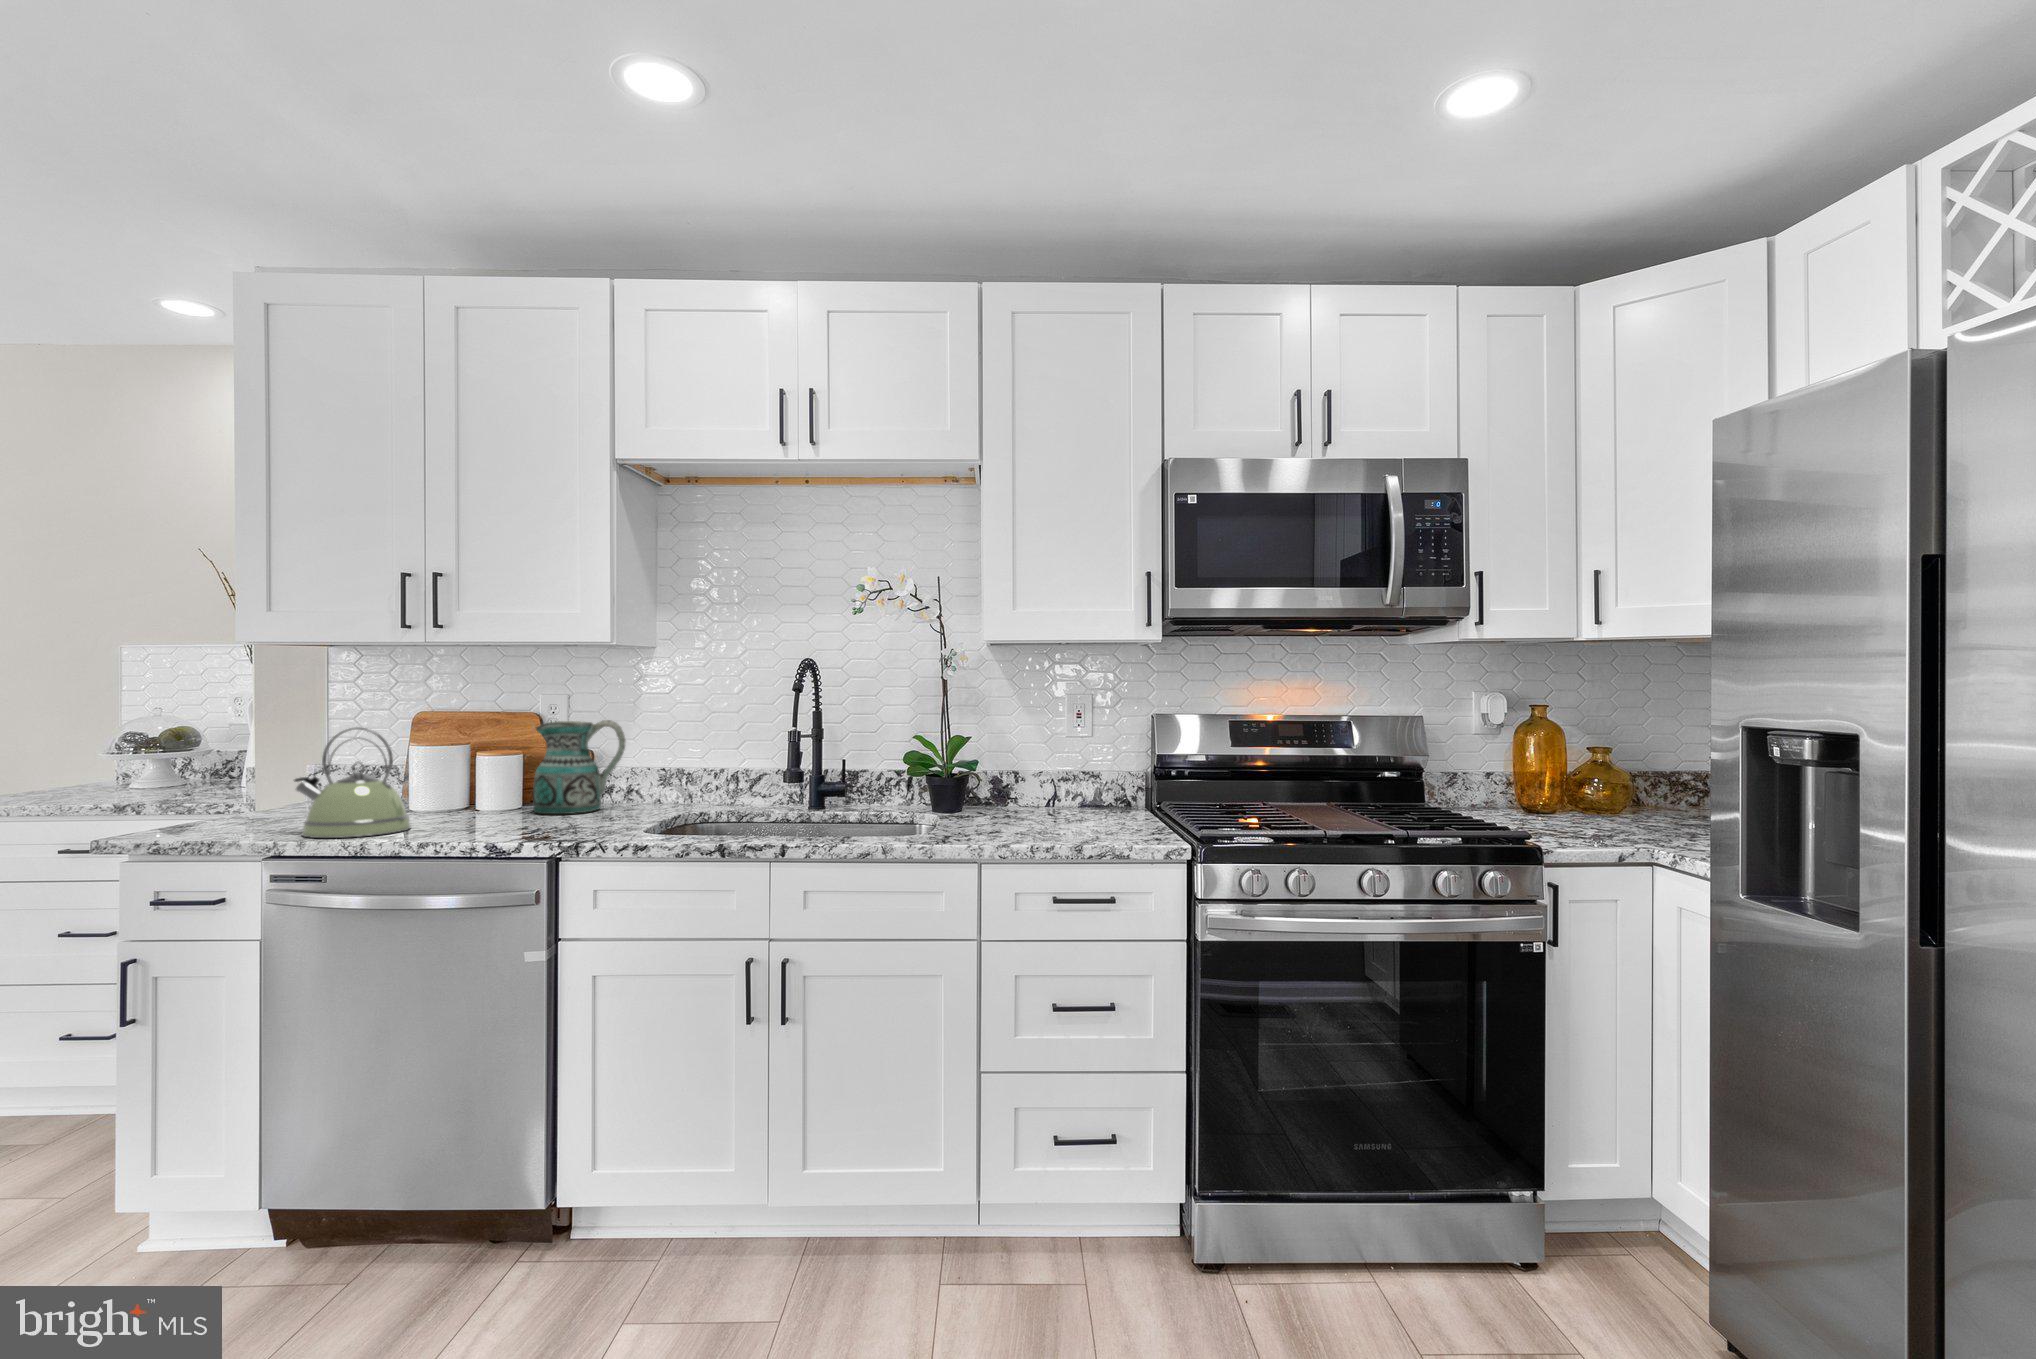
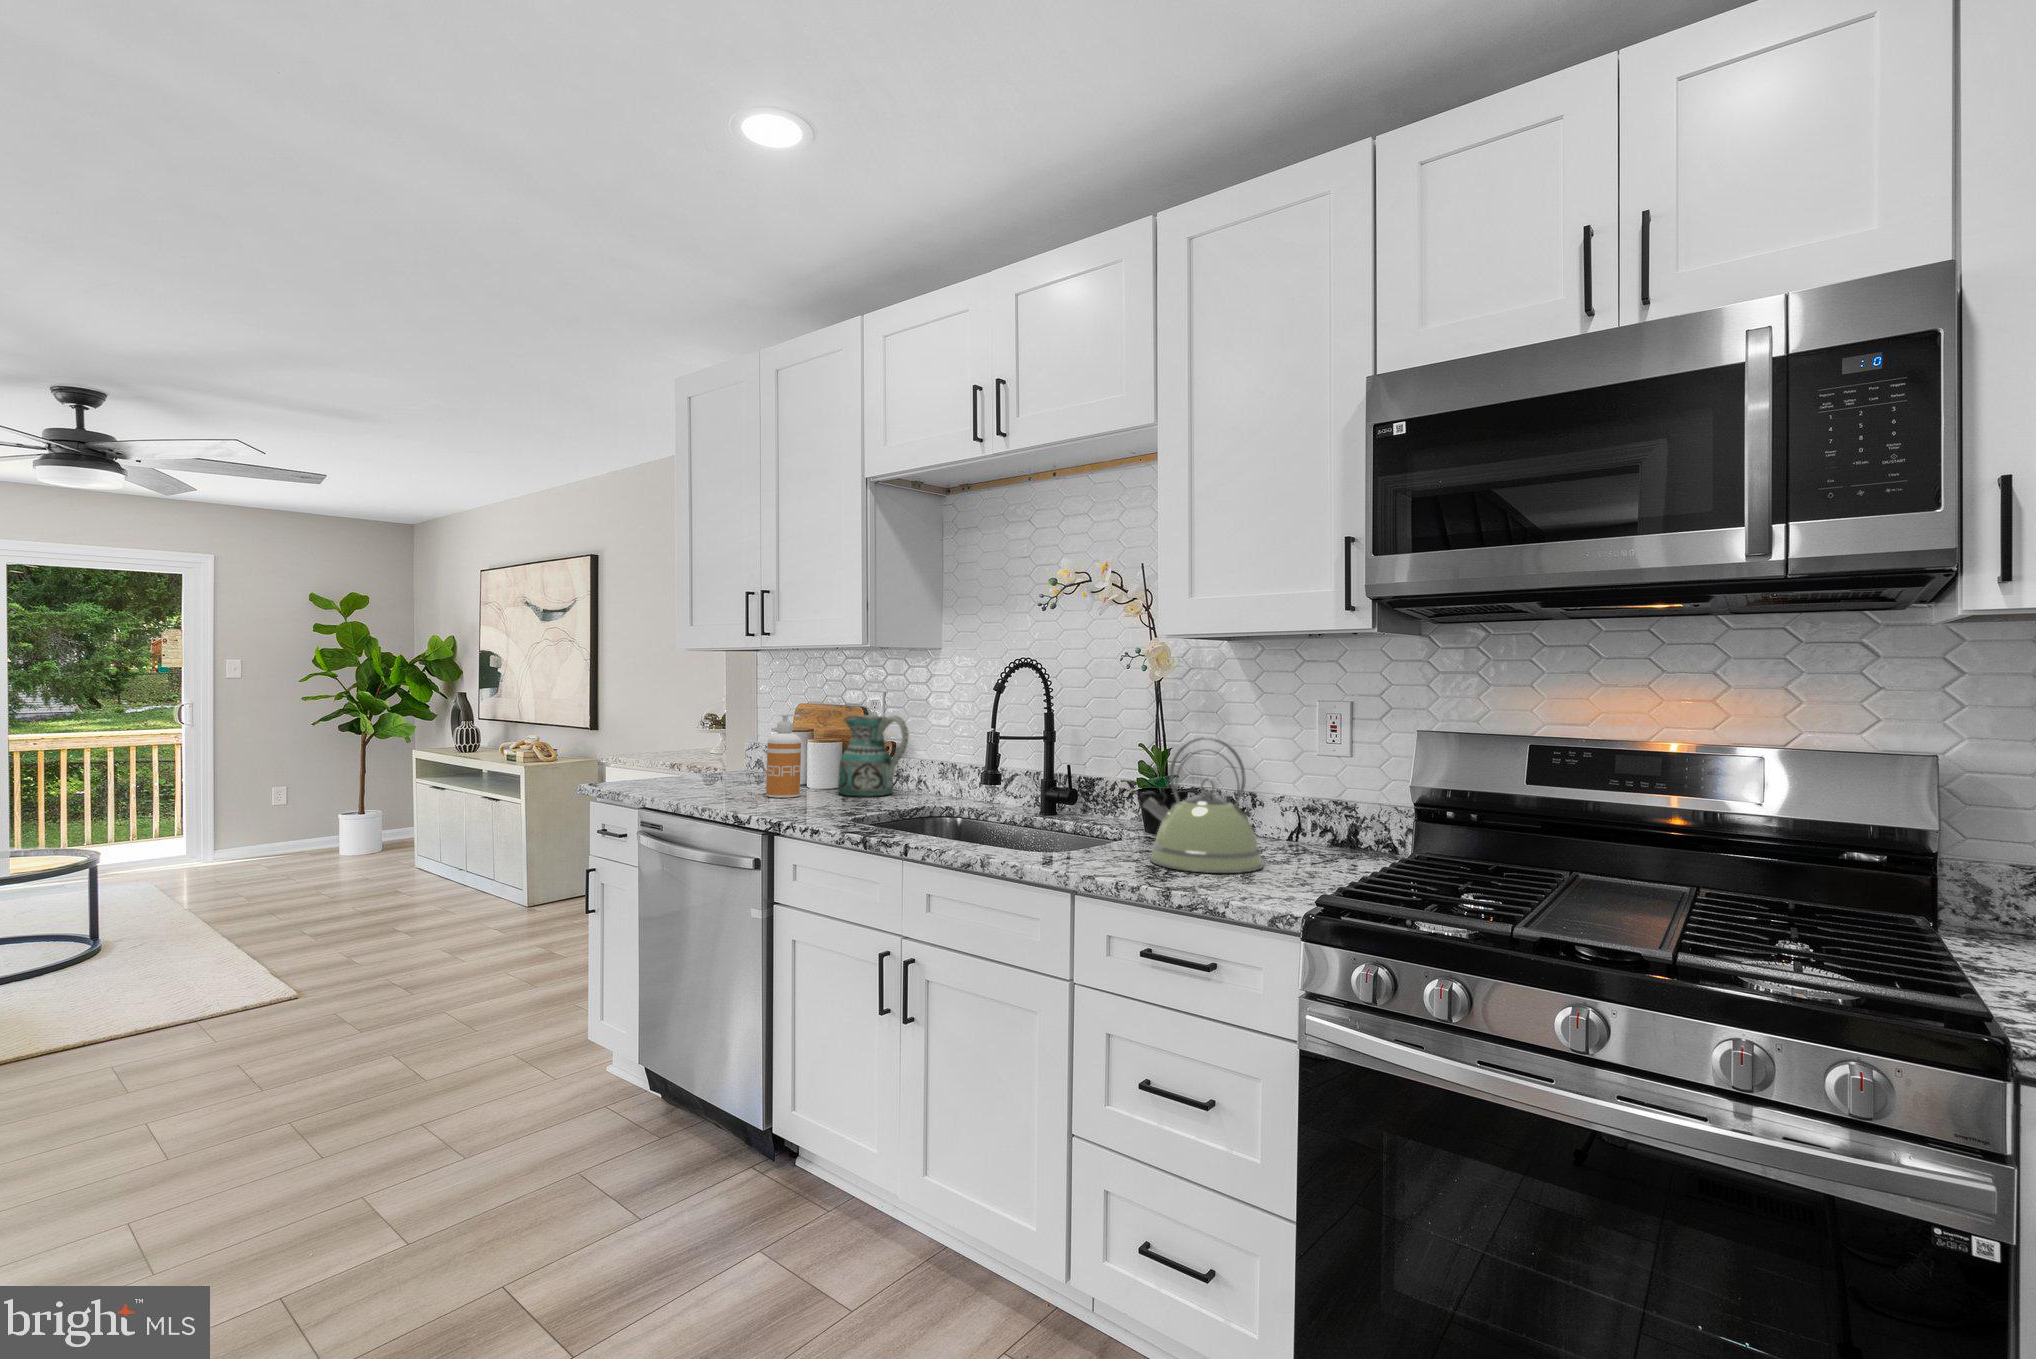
soap dispenser: none [456,724,501,825] -> present [766,714,801,798]
kettle: present [294,727,411,838] -> present [1141,737,1263,873]

